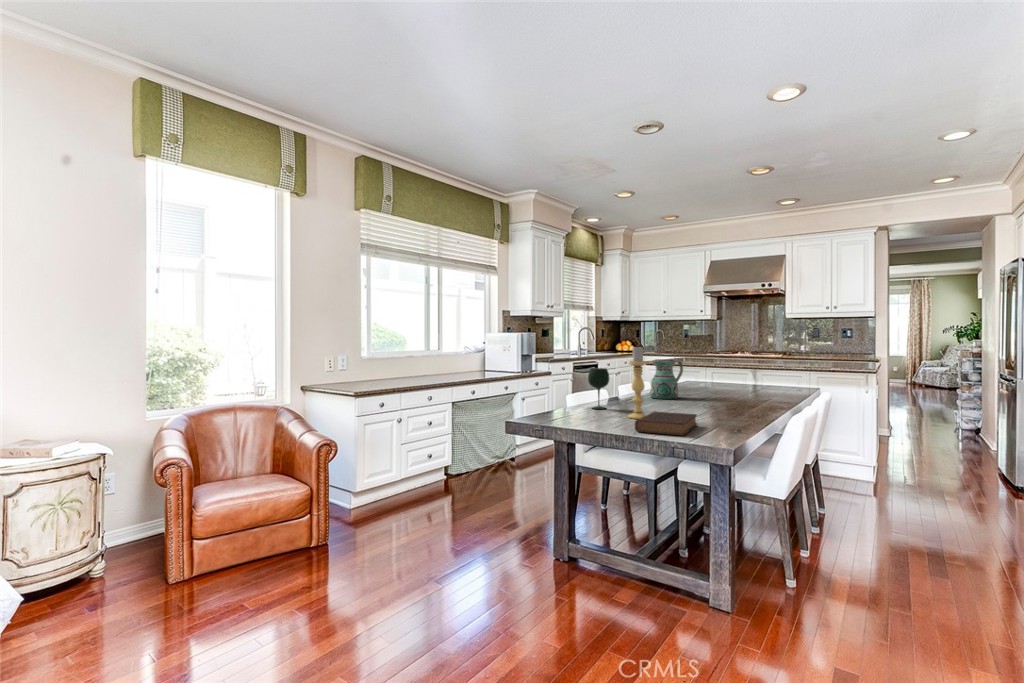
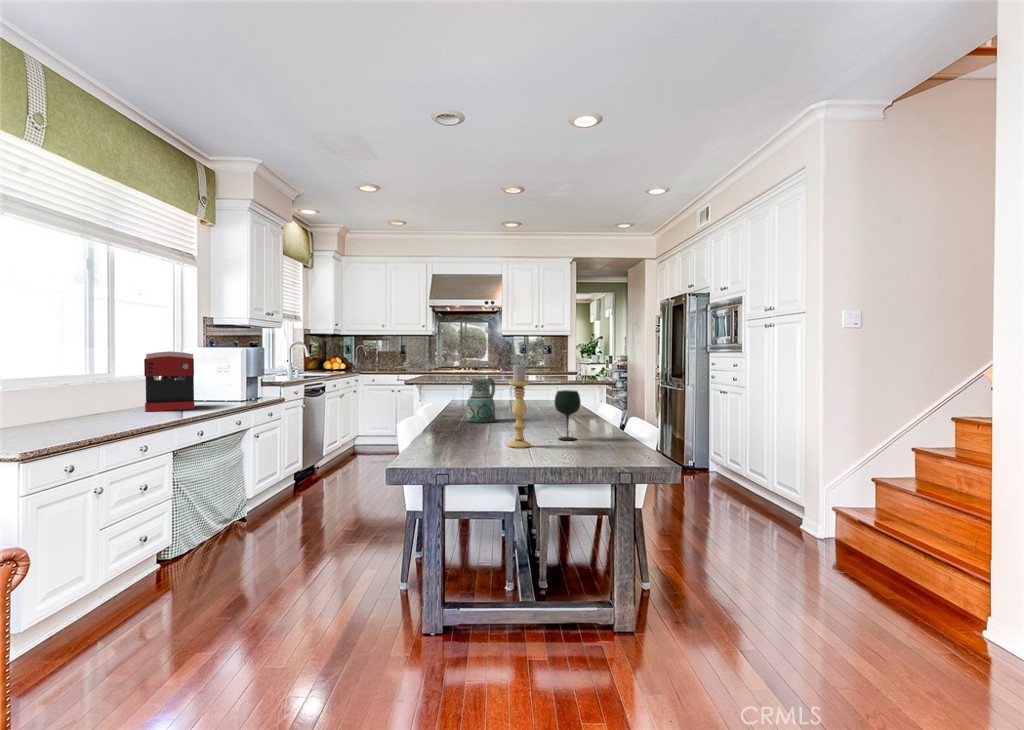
coffee maker: none [448,336,482,376] -> present [144,351,194,411]
wine glass: present [588,368,609,409] -> present [555,390,581,440]
book: present [635,412,697,436] -> none [547,436,616,462]

